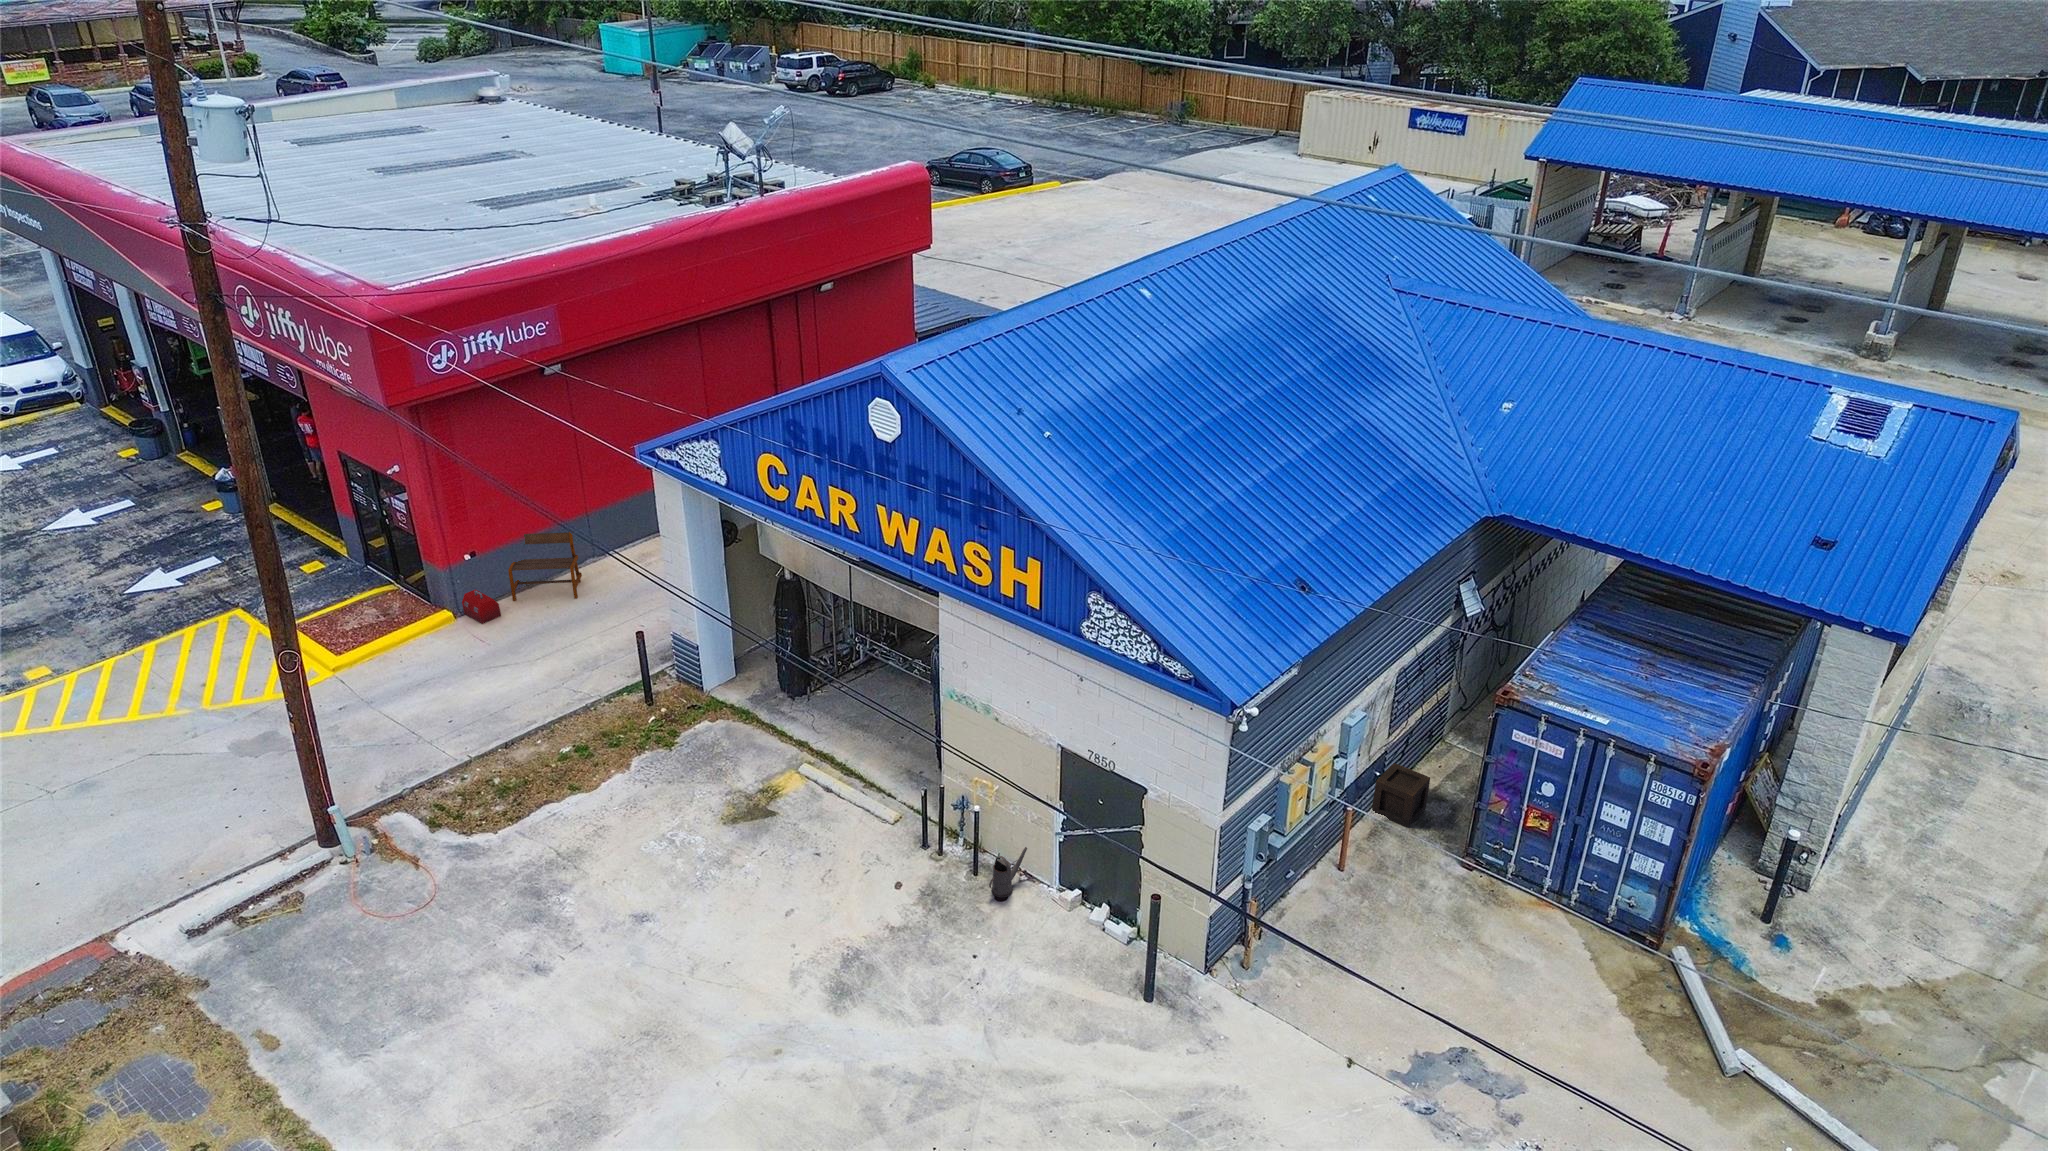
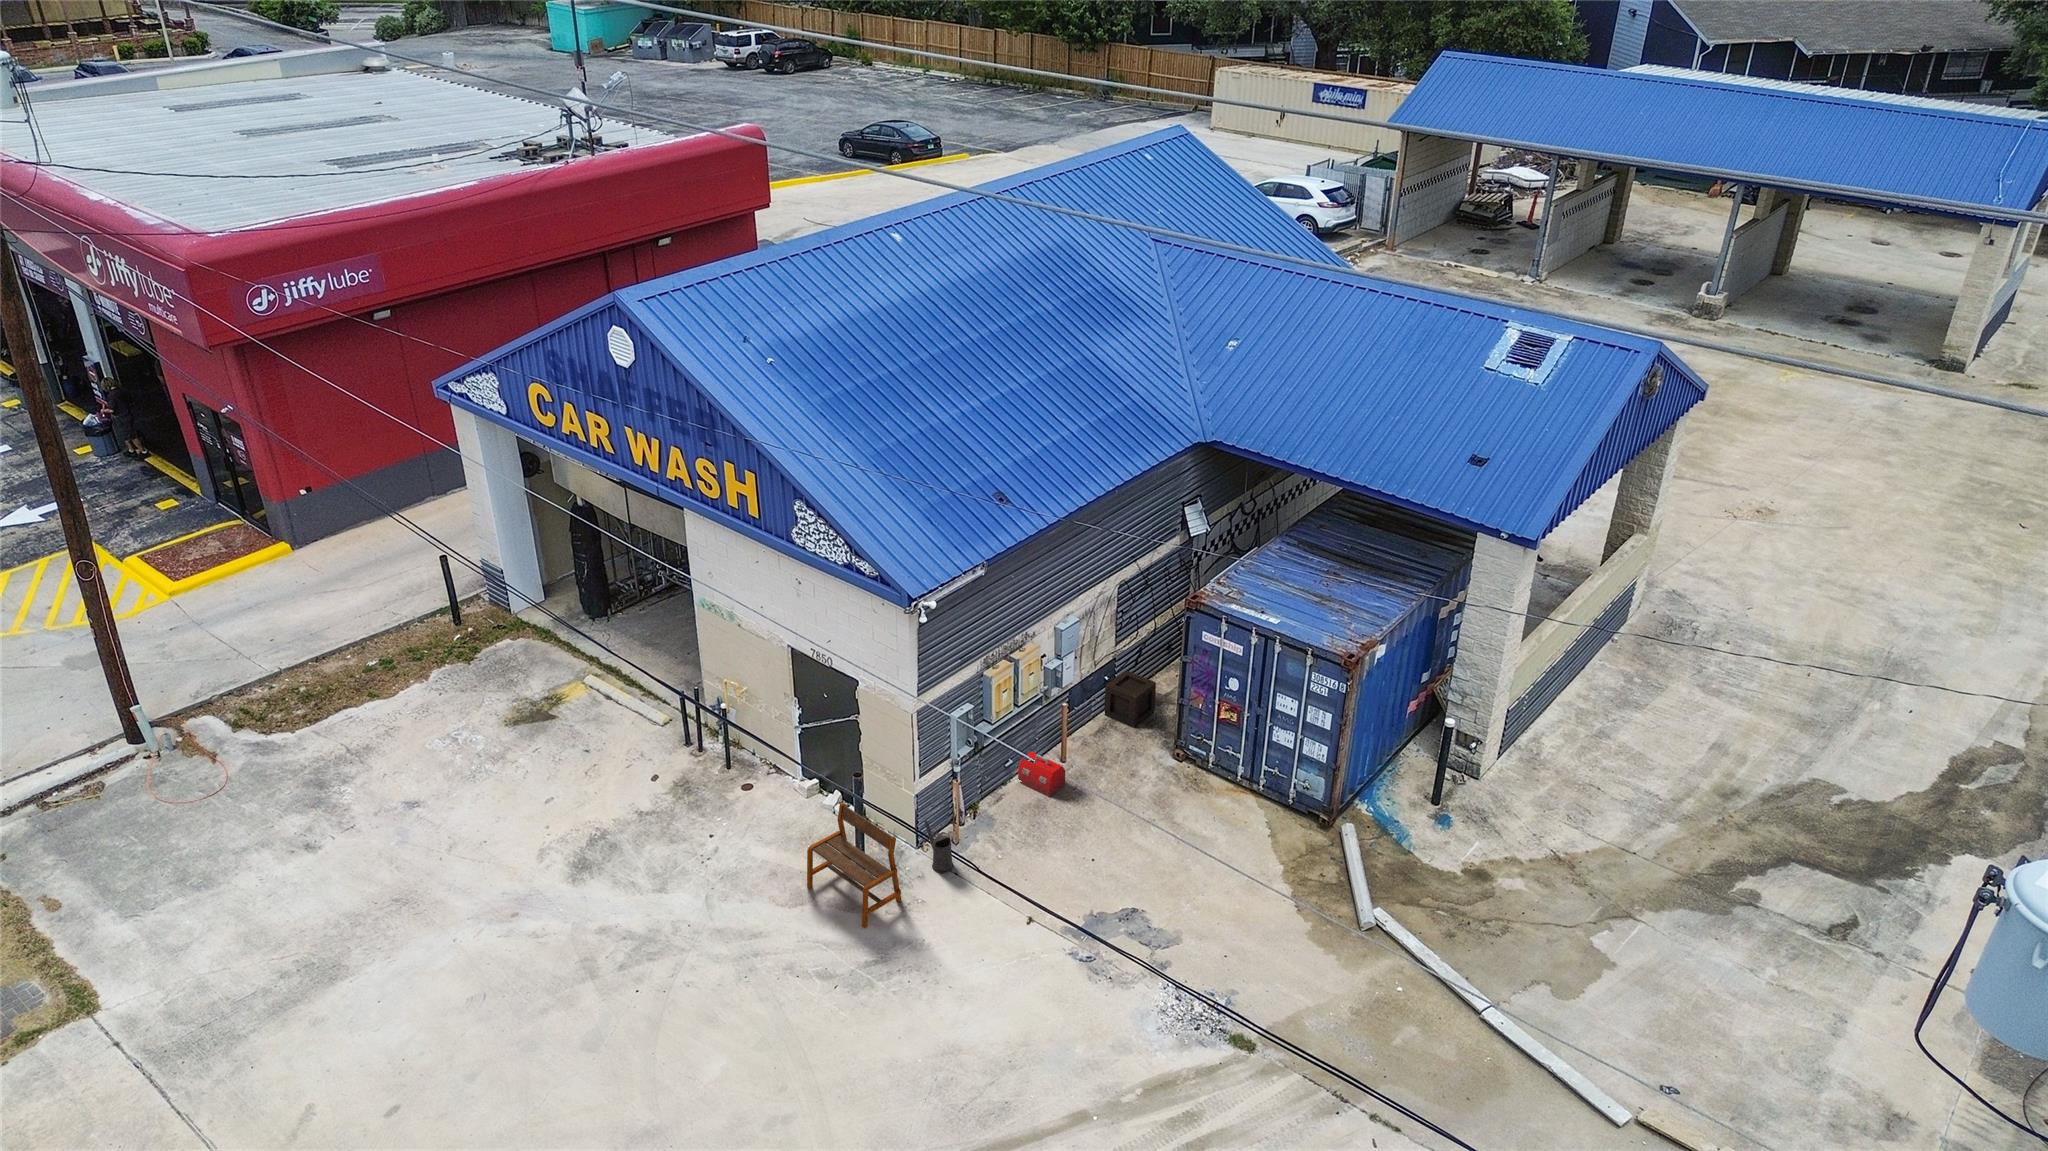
bench: present [508,532,582,601] -> present [807,803,901,928]
toolbox: present [462,589,501,624] -> present [1018,752,1066,797]
watering can: present [989,847,1027,897] -> present [925,820,953,873]

